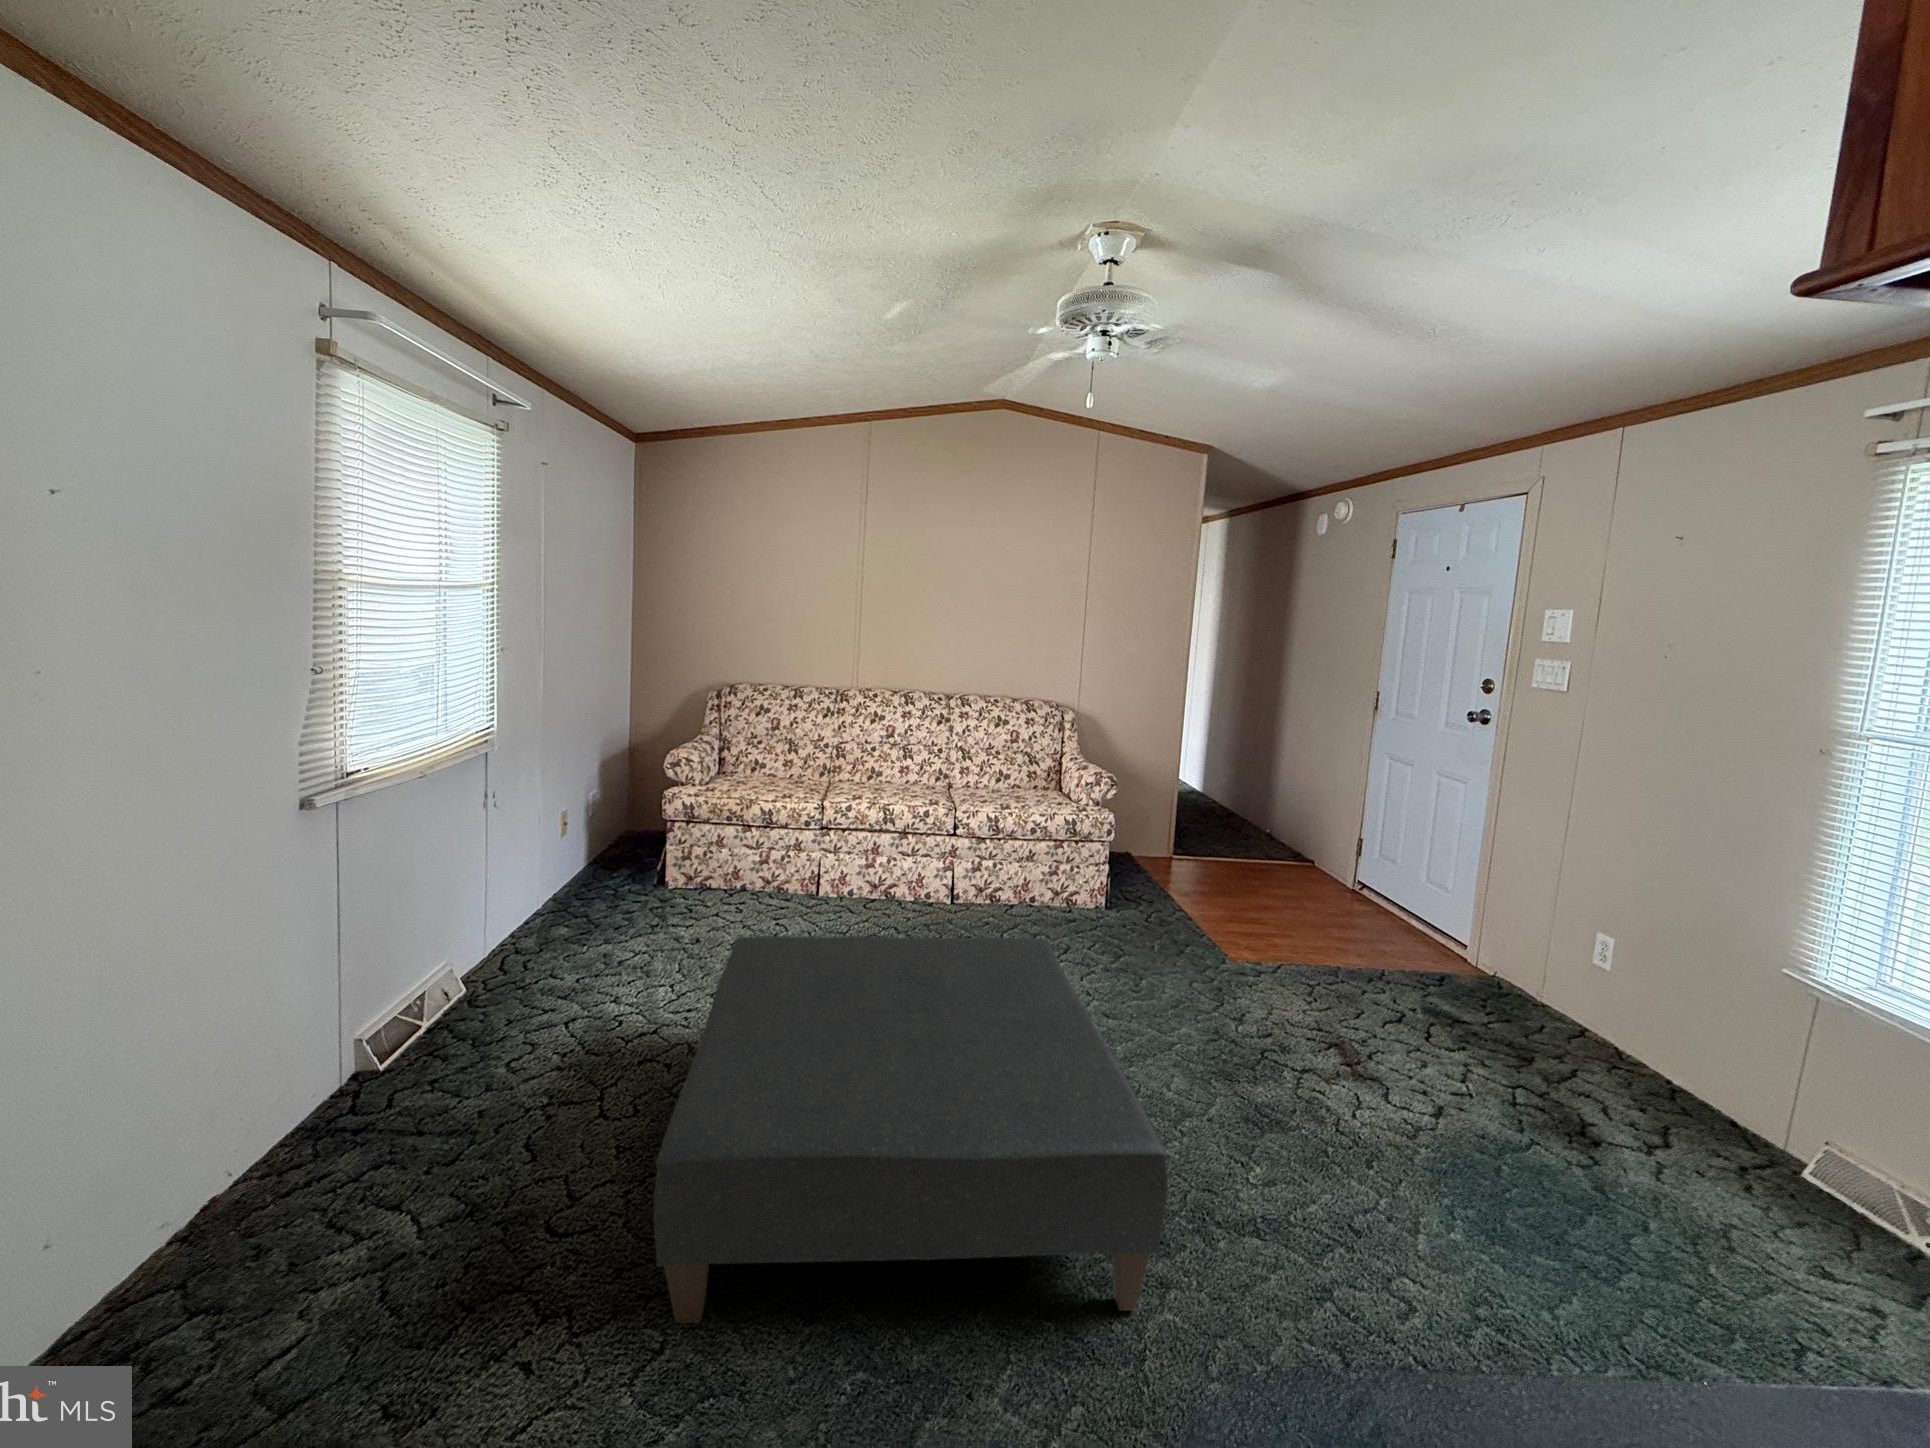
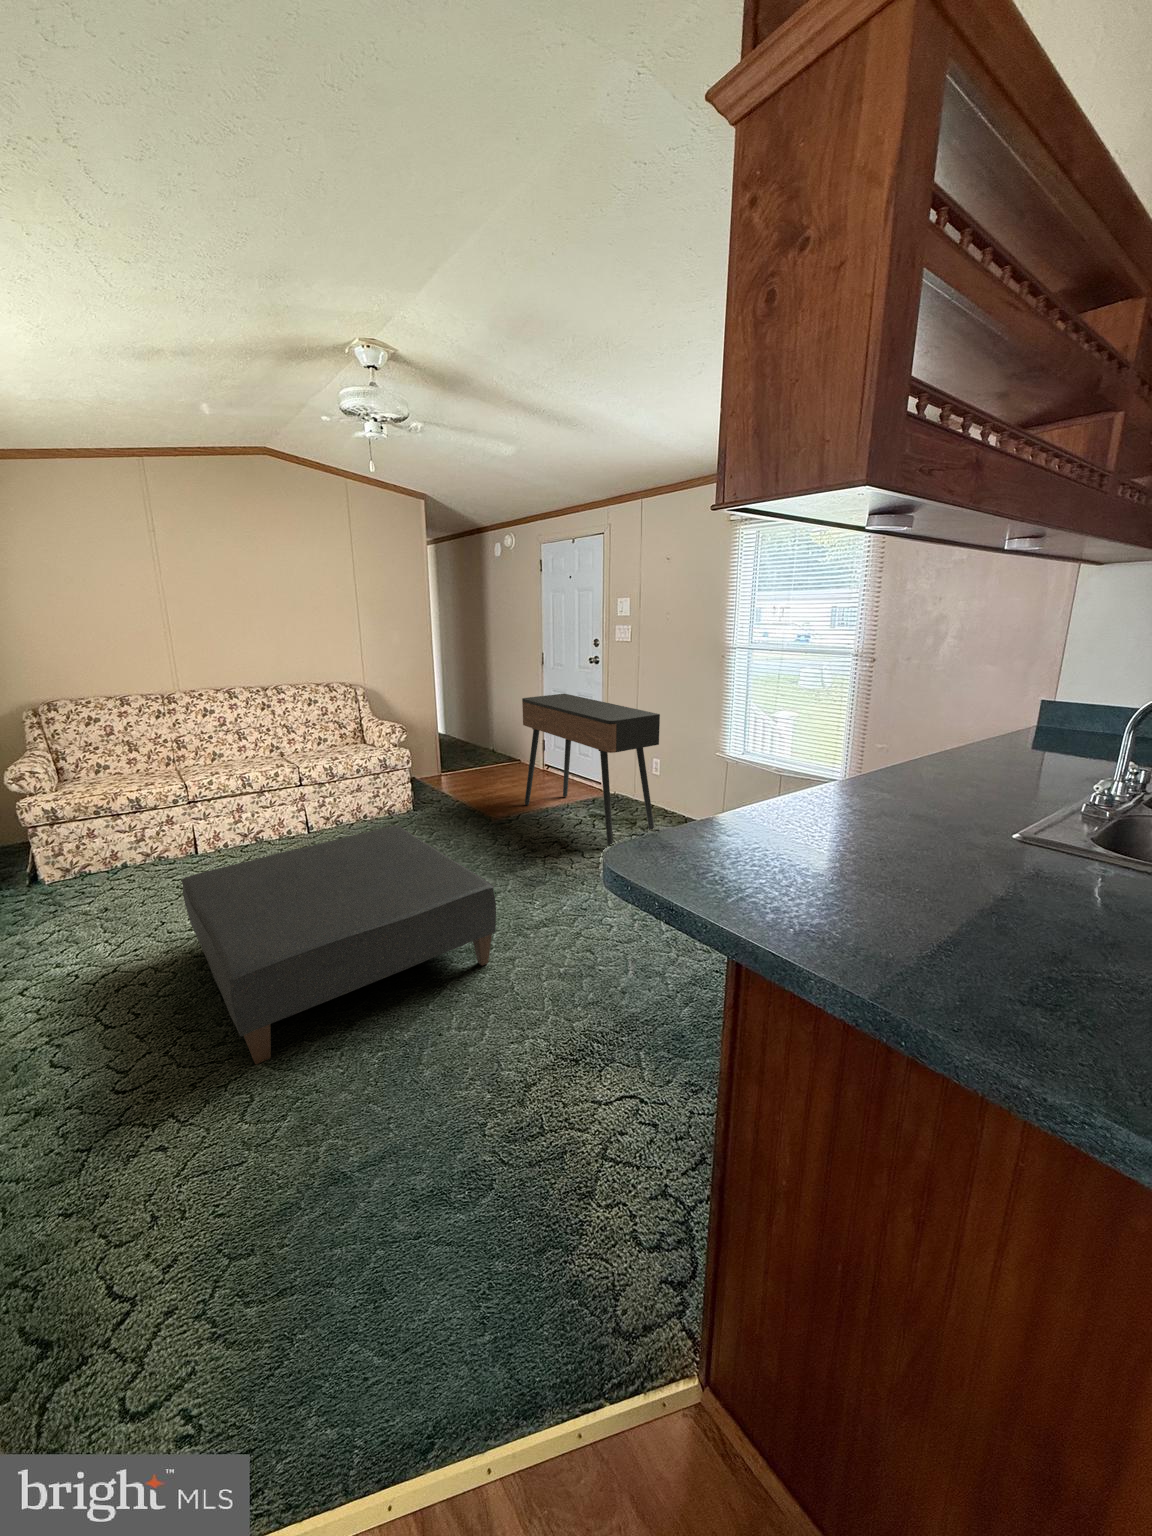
console table: none [1300,764,1655,1124] -> present [522,694,660,846]

